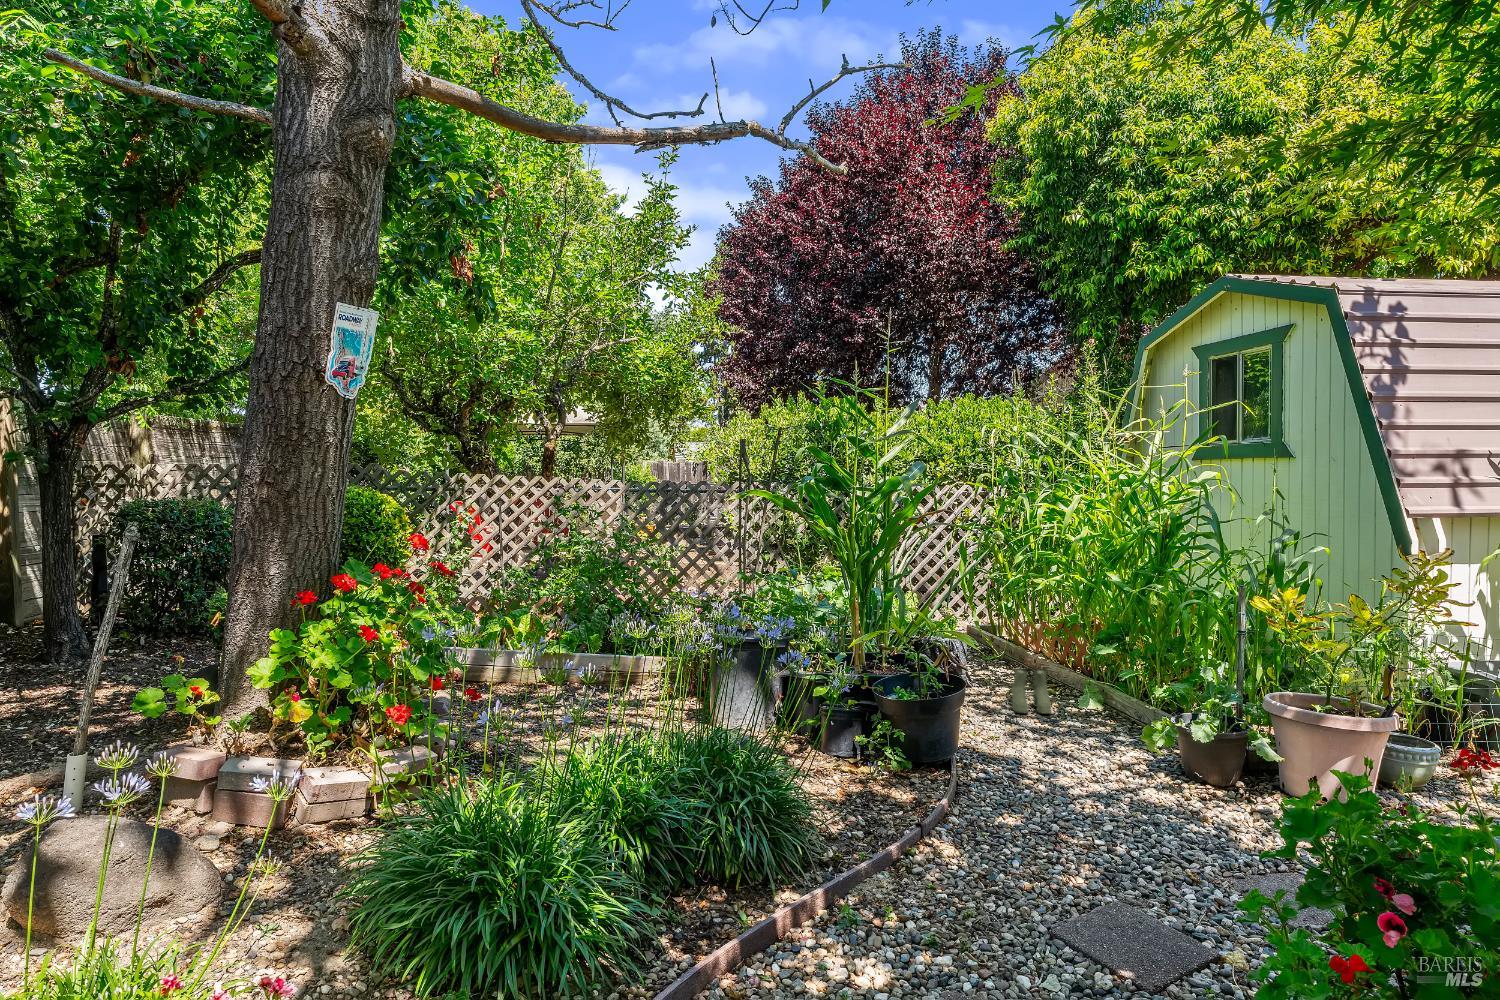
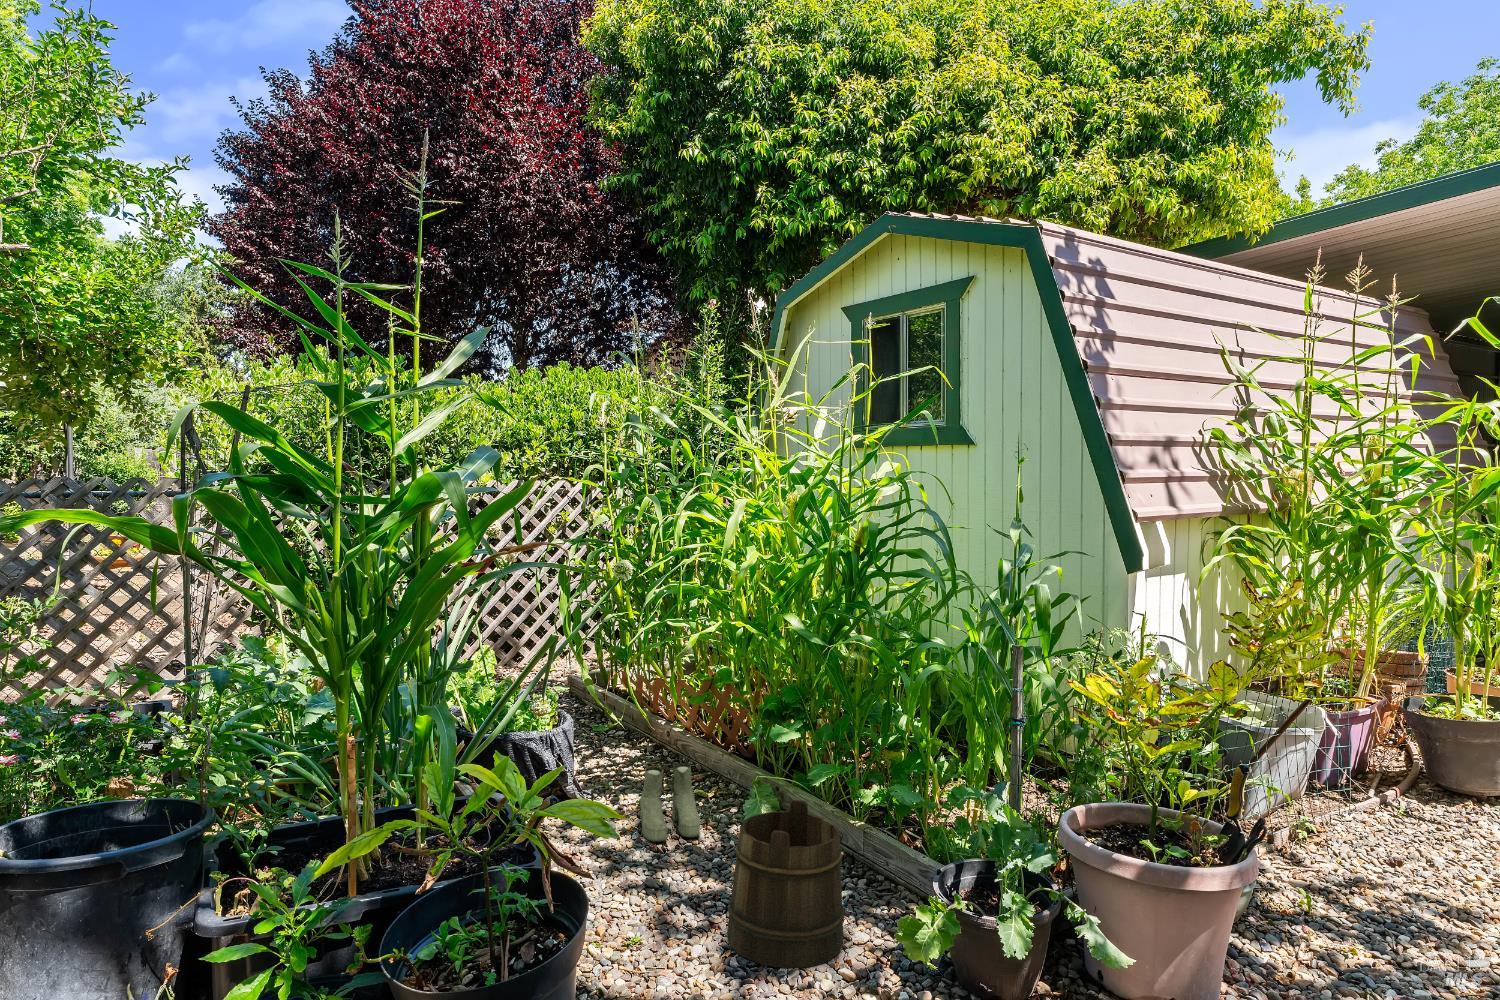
bucket: none [1061,683,1138,777] -> present [727,800,844,968]

